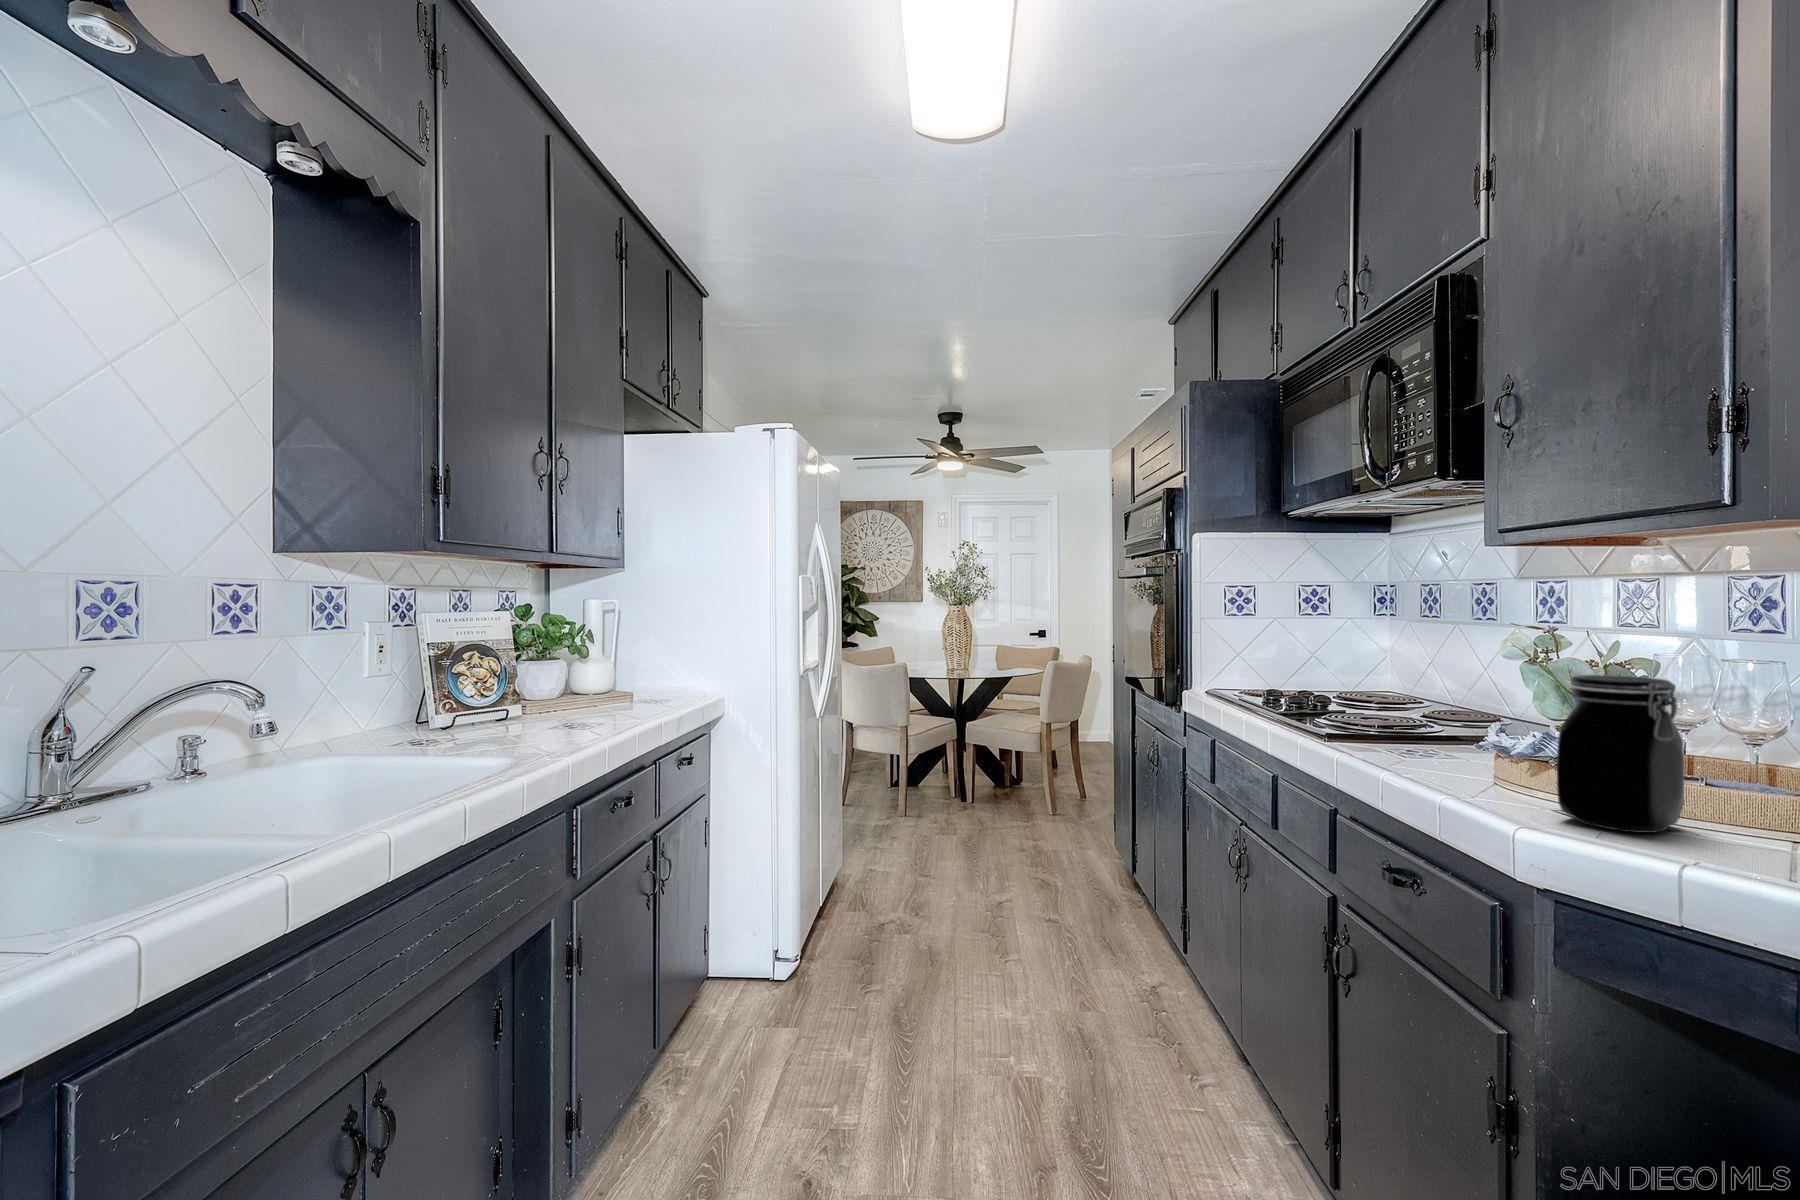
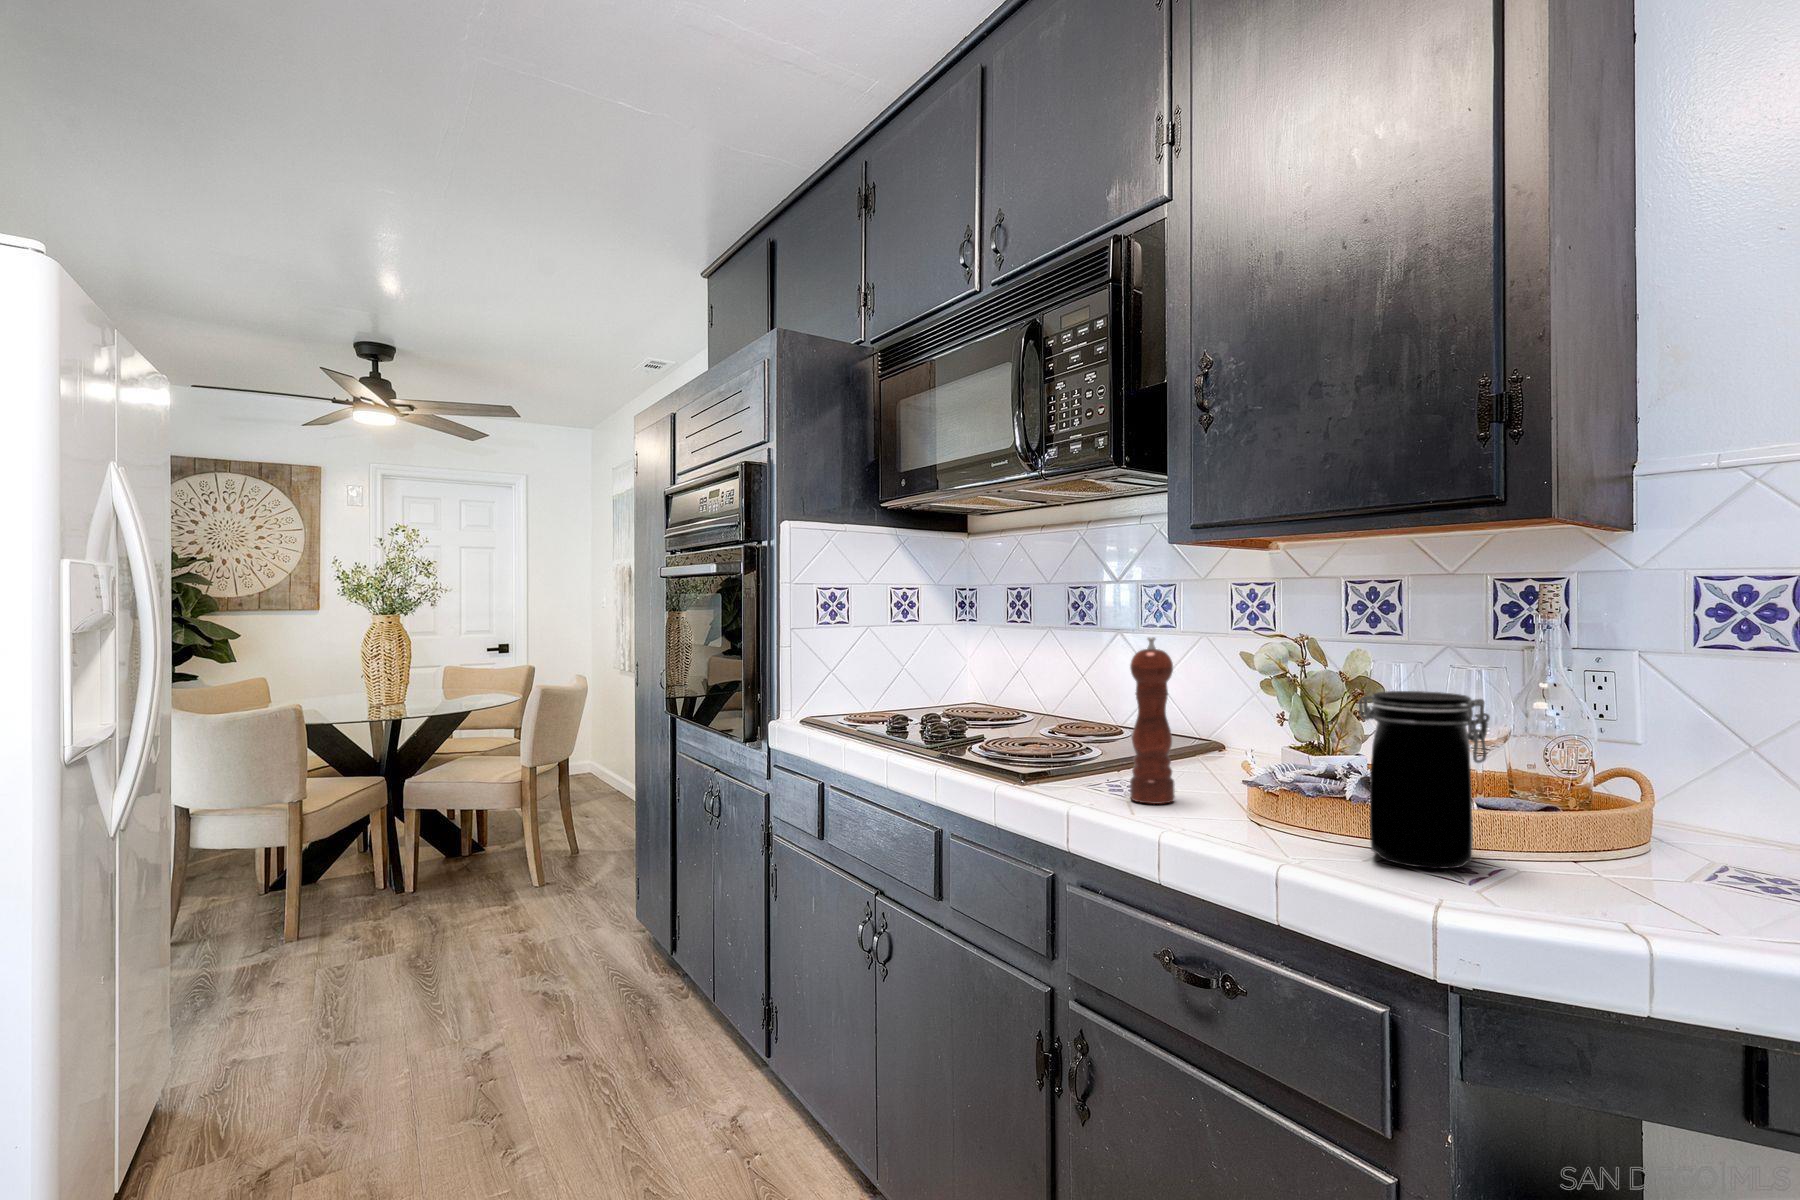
pepper mill: none [1409,626,1451,767] -> present [1130,637,1175,804]

